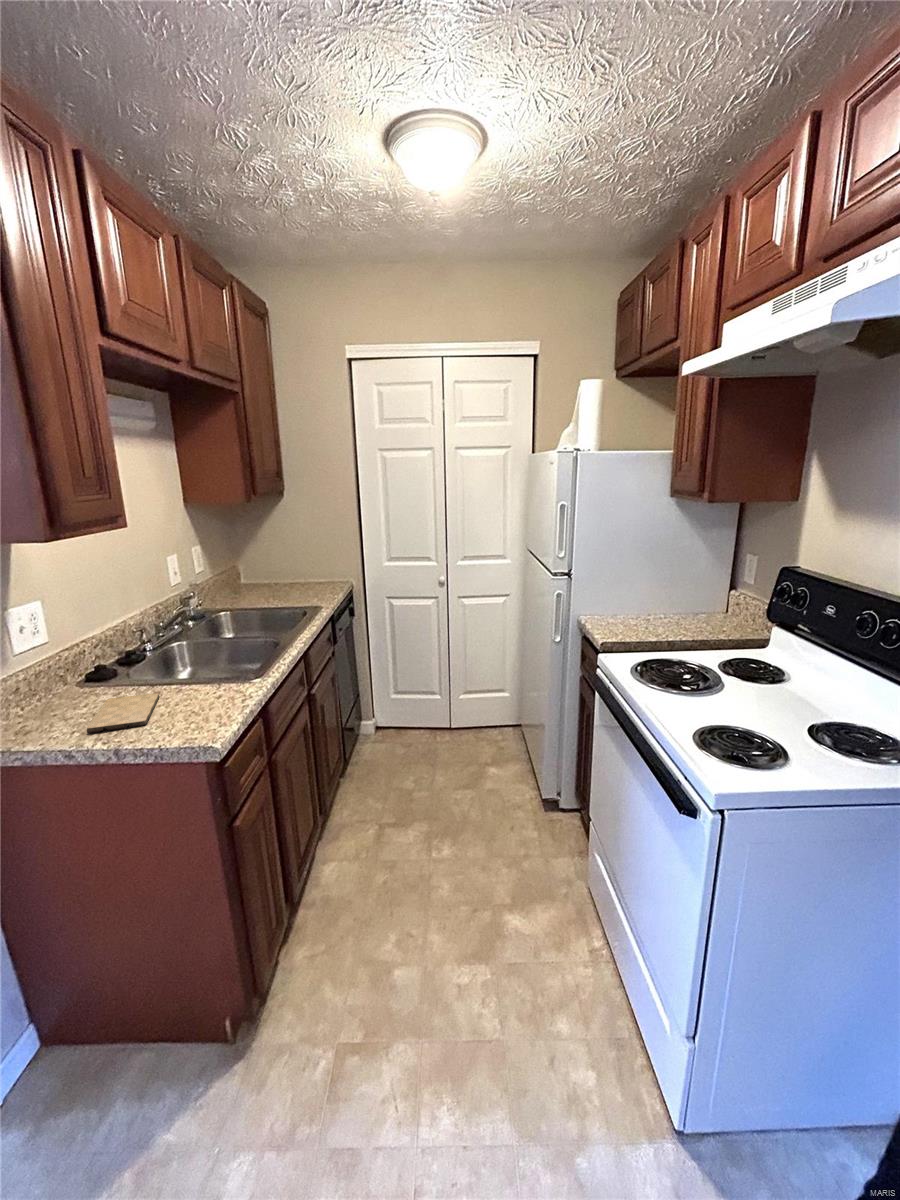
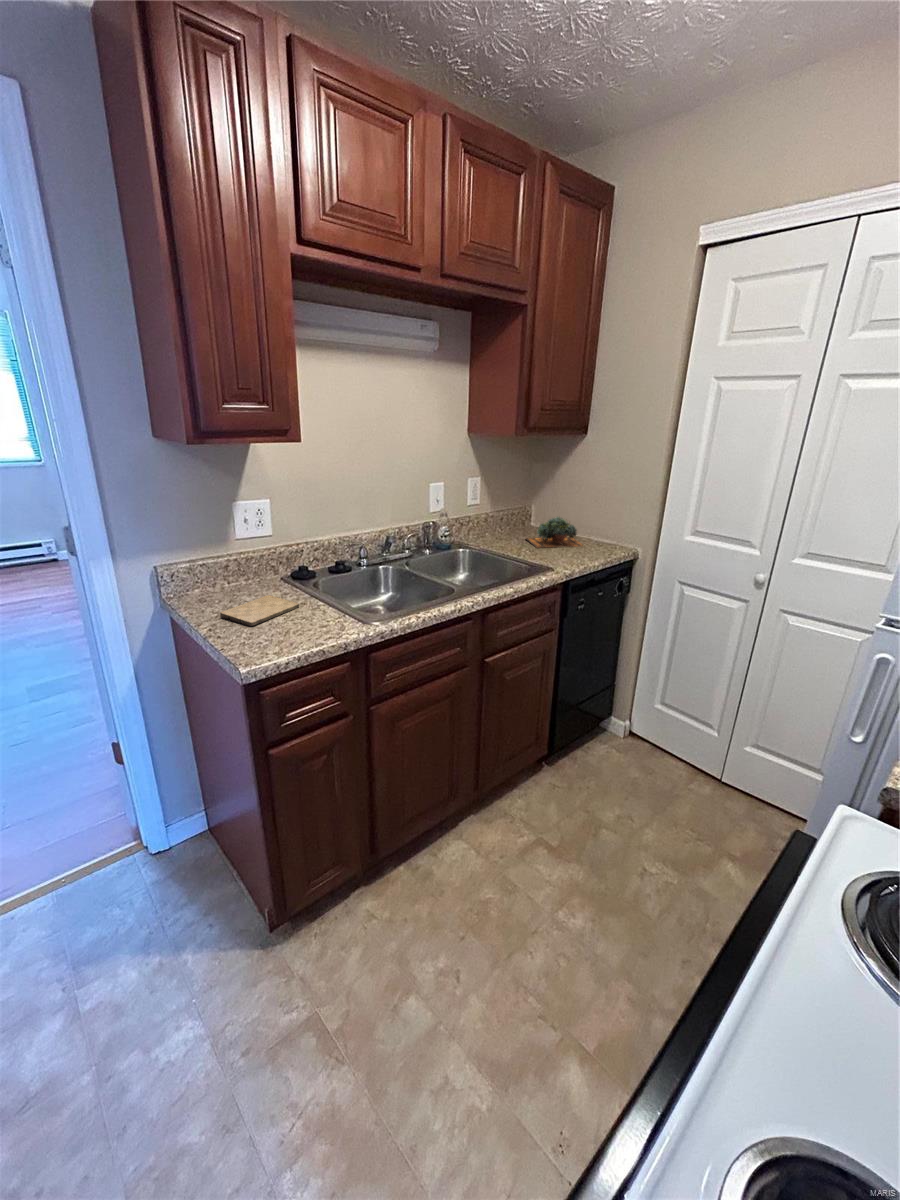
succulent plant: none [254,568,311,598] -> present [526,517,583,548]

